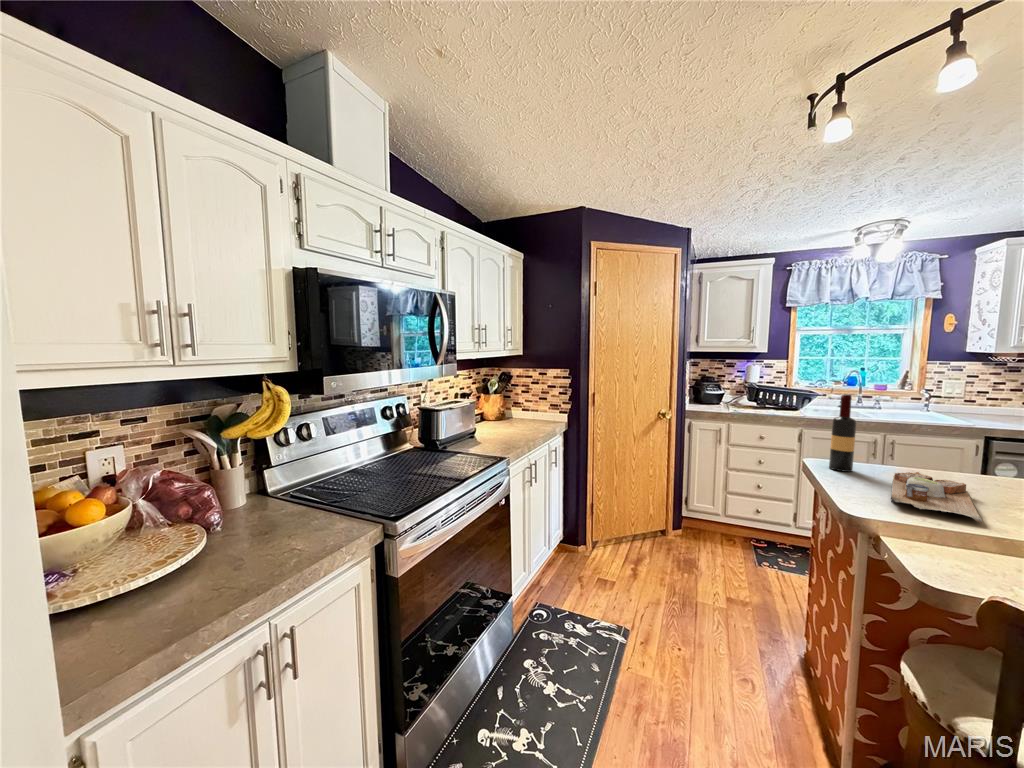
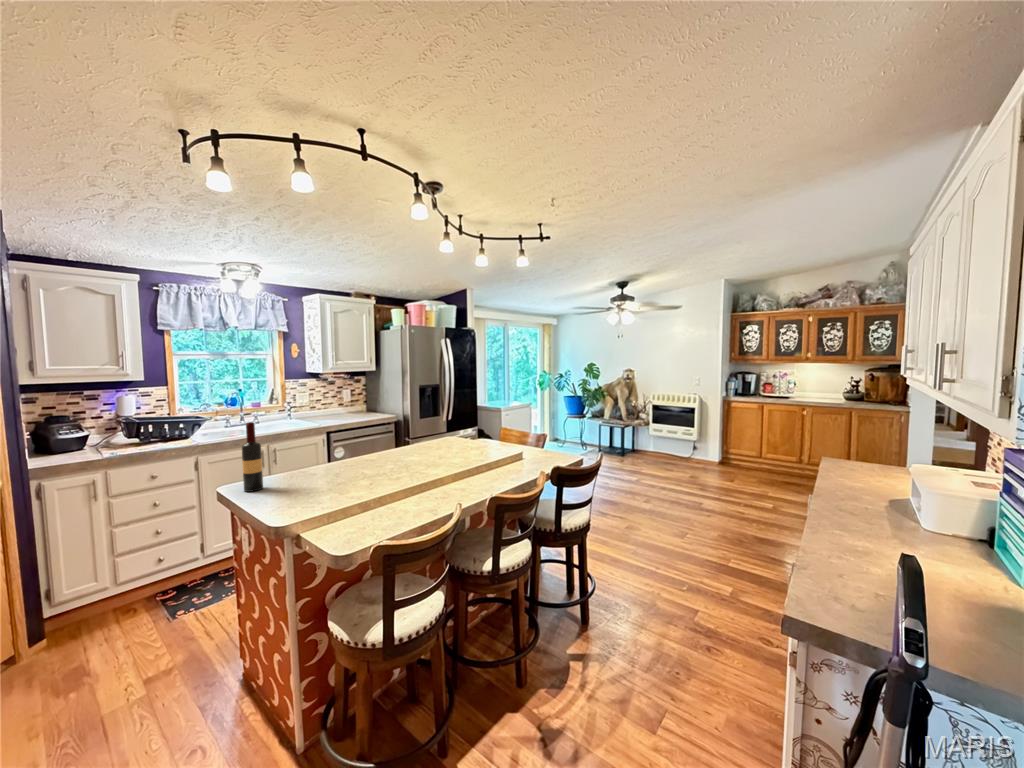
cutting board: present [891,472,982,524] -> none [293,473,351,505]

